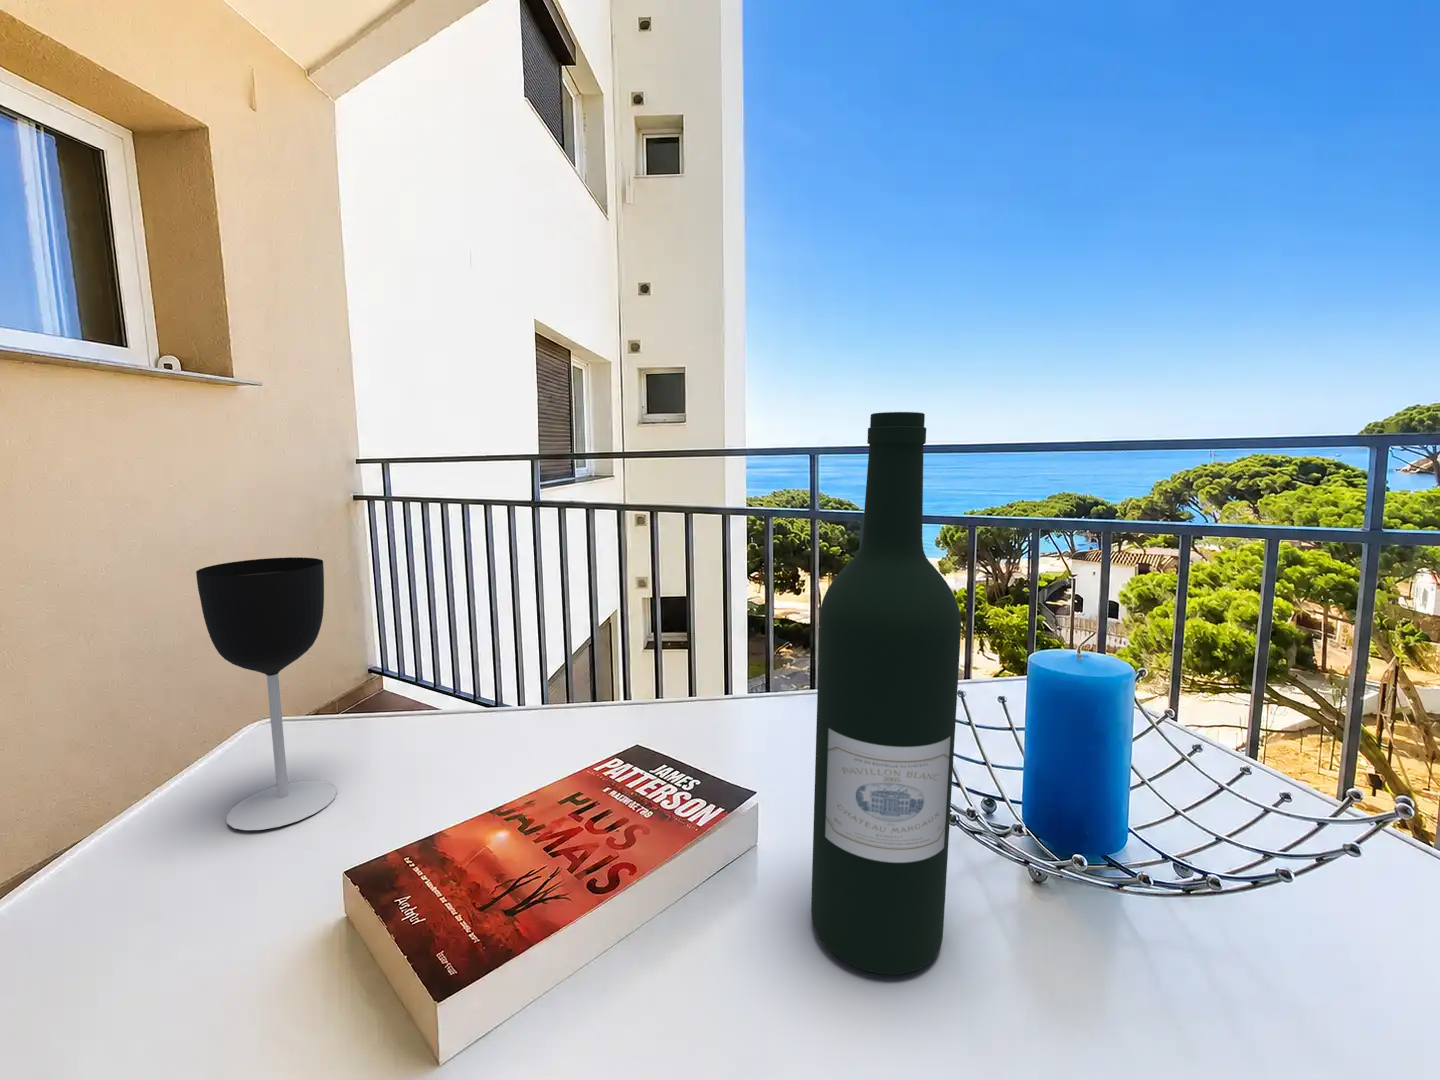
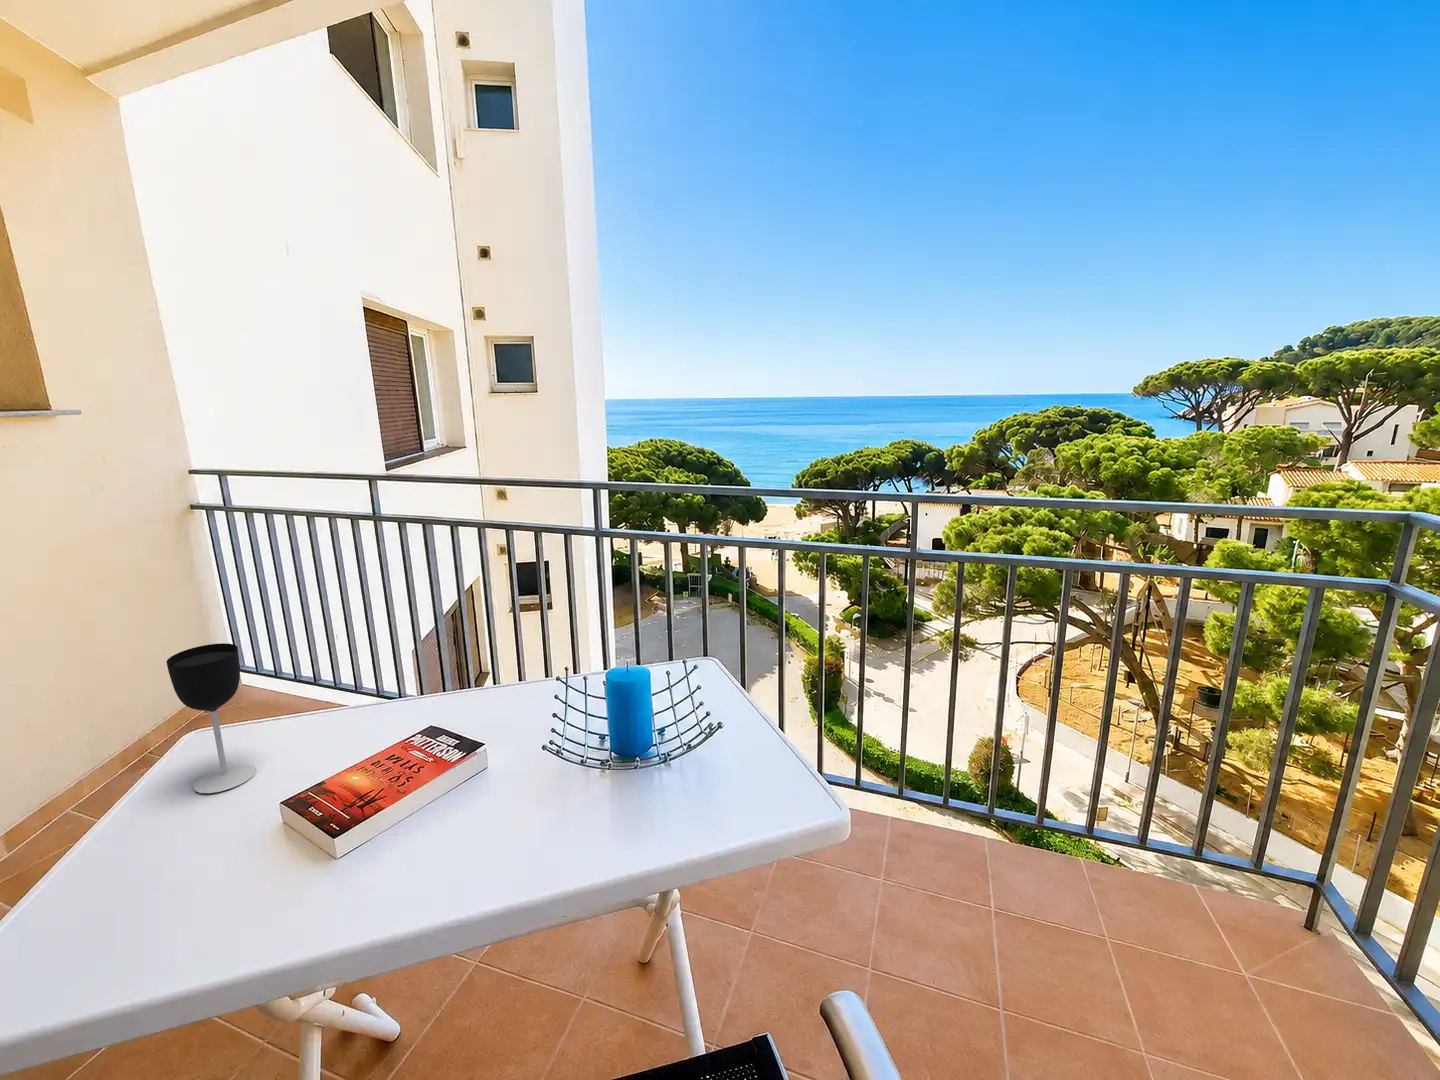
wine bottle: present [811,412,961,974] -> none [490,590,555,809]

